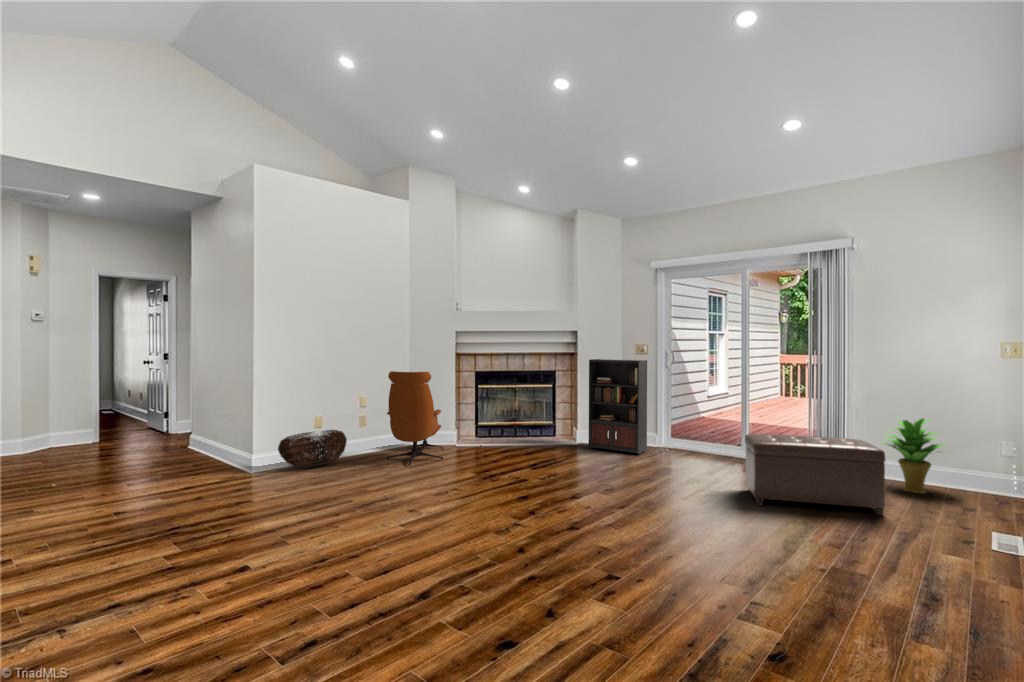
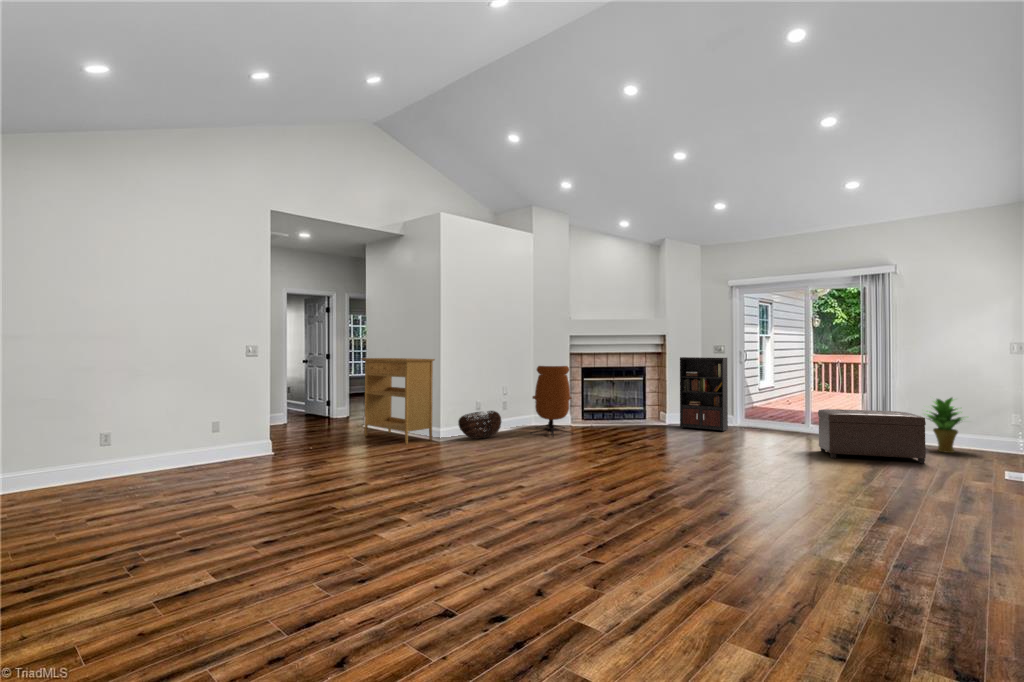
console table: none [159,360,247,479] -> present [361,358,435,444]

